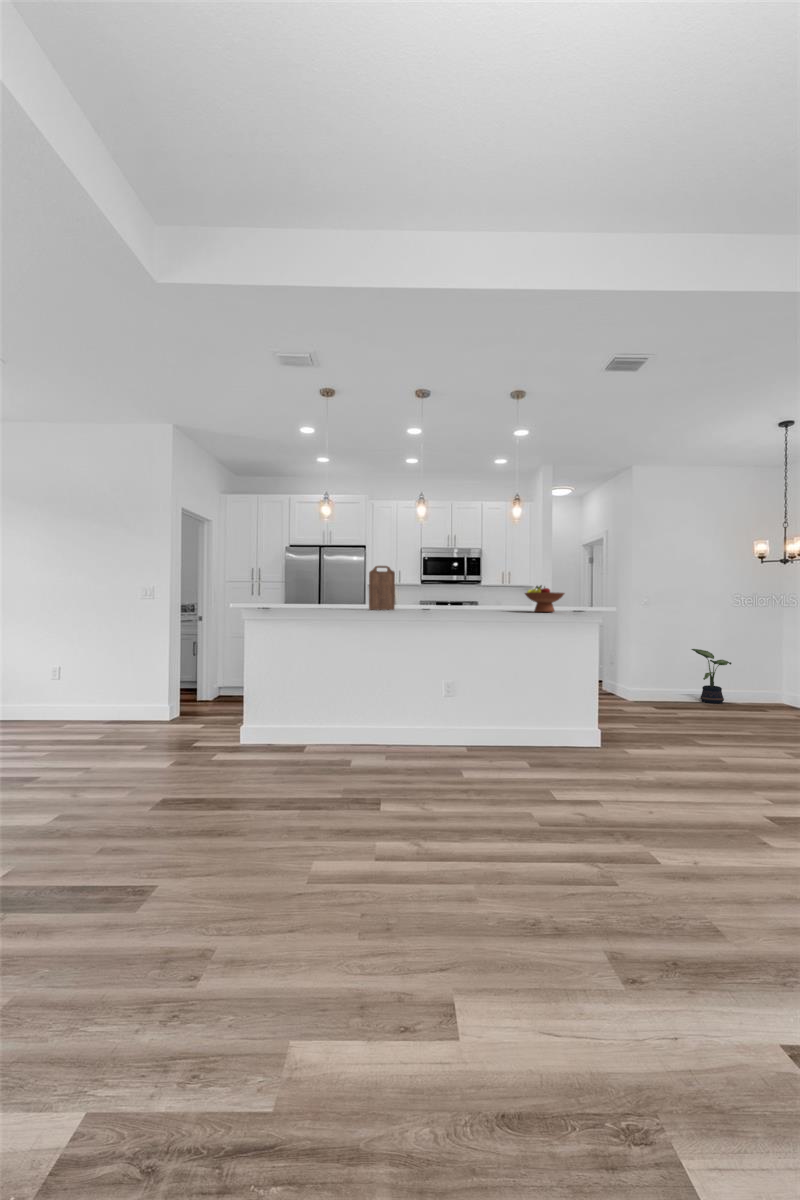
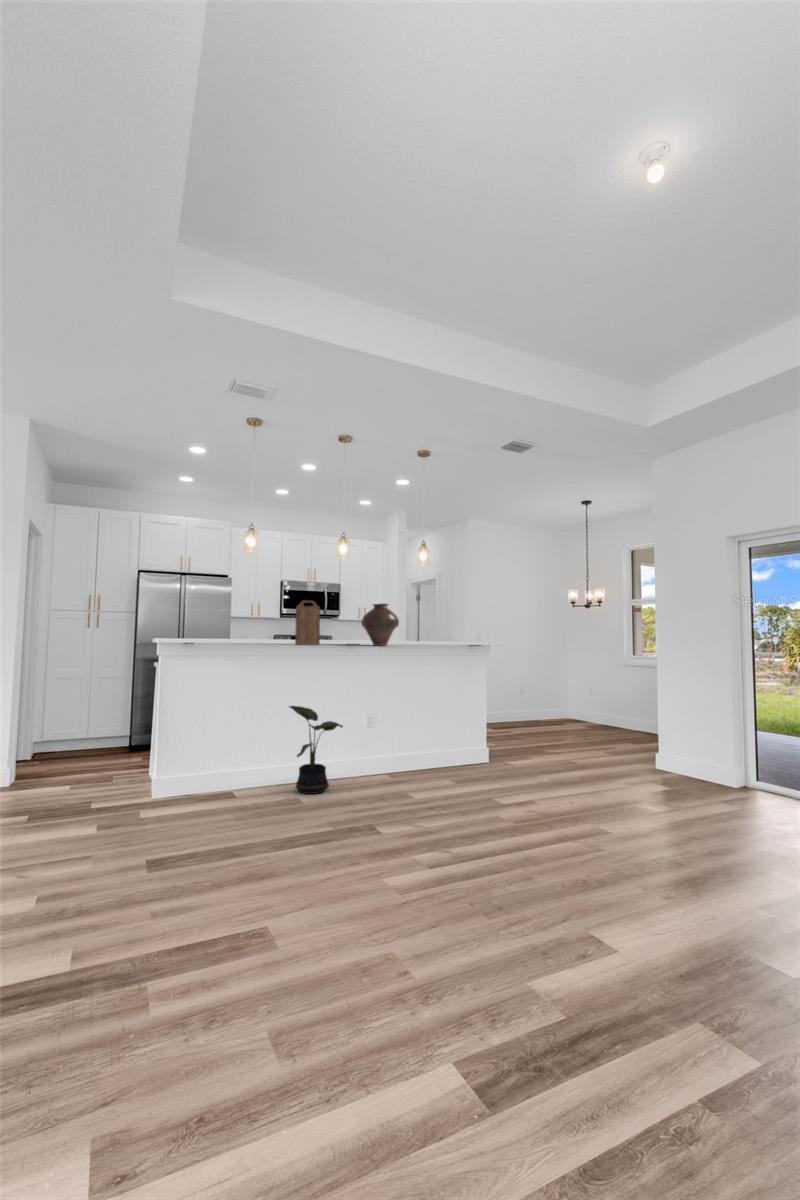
vase: none [441,566,481,611] -> present [361,603,399,646]
fruit bowl: present [525,585,564,612] -> none [430,622,466,646]
potted plant: present [692,649,731,703] -> present [290,706,343,794]

